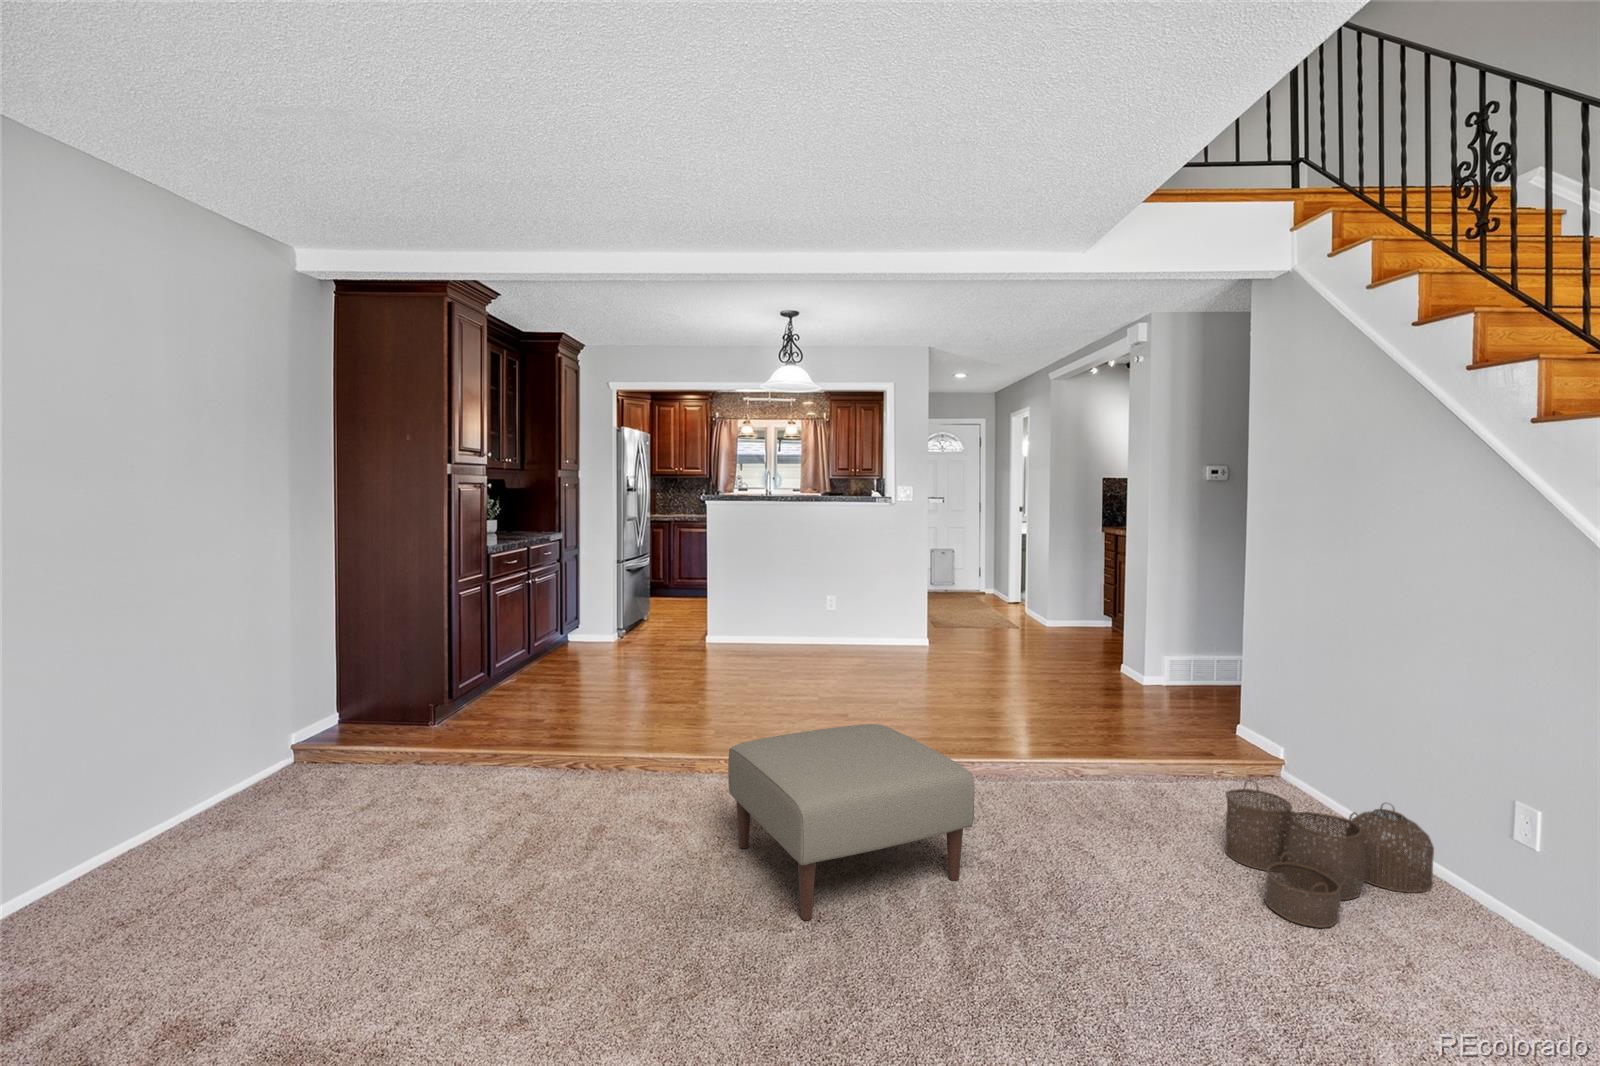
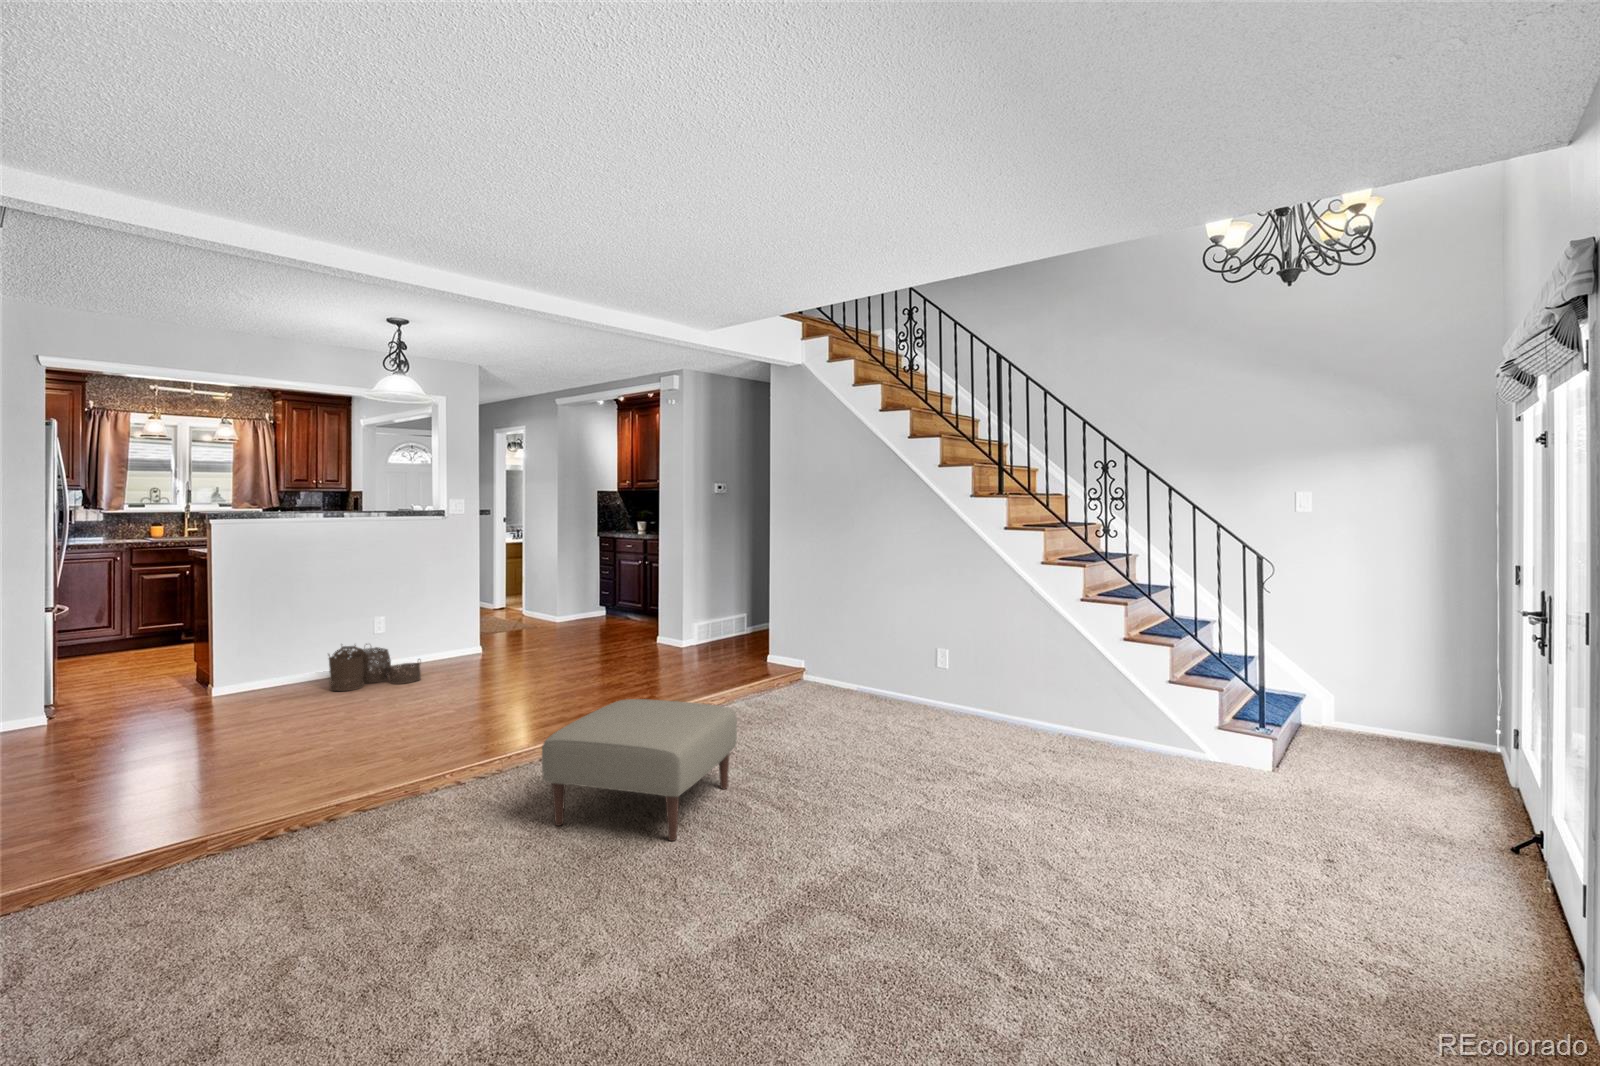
woven basket: present [1225,780,1434,928] -> present [328,644,421,691]

